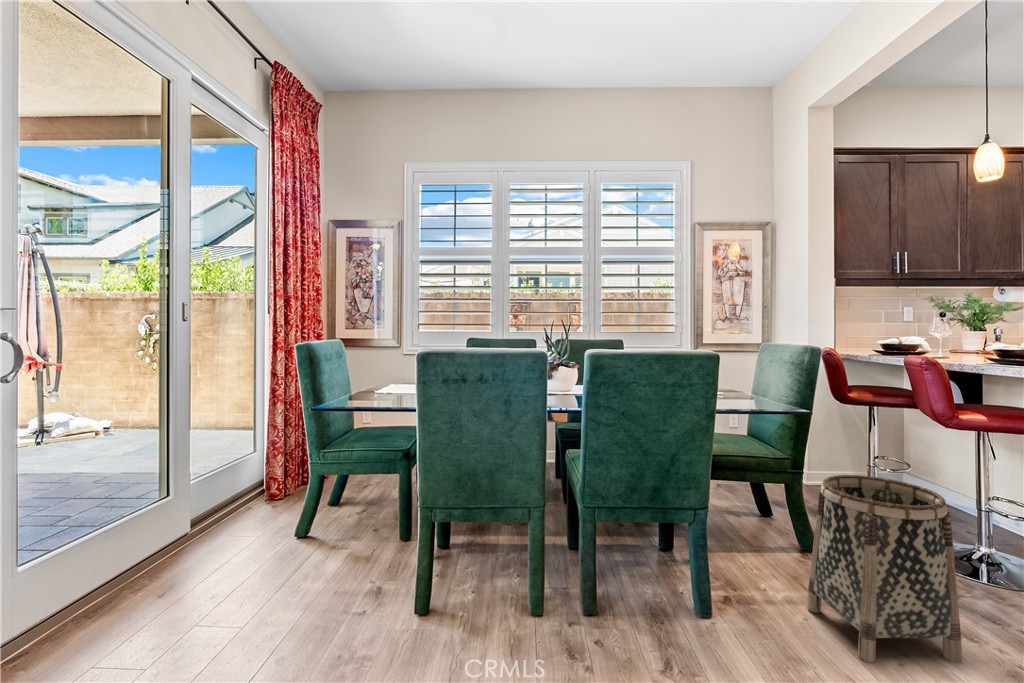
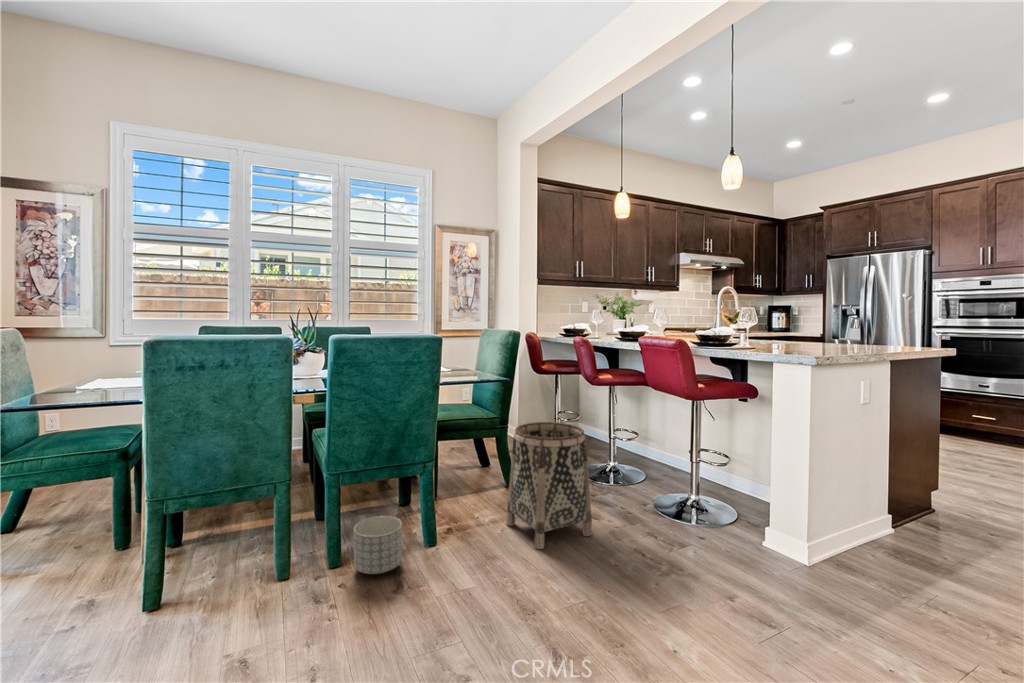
planter: none [611,564,667,637] -> present [354,516,402,574]

